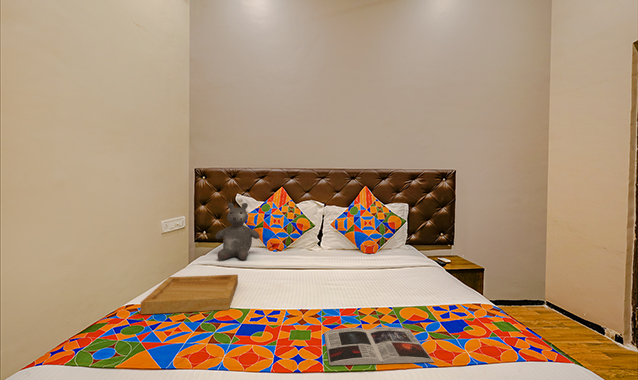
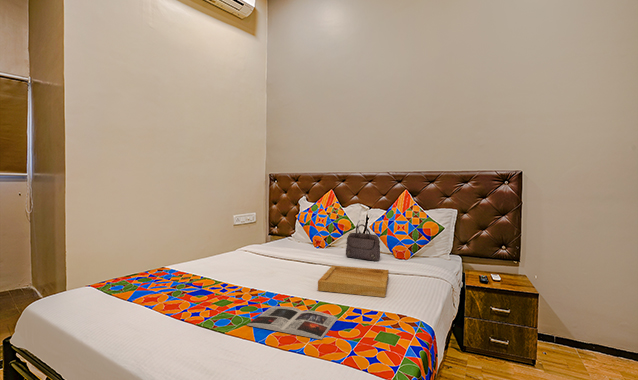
teddy bear: present [215,203,260,260] -> none [263,203,301,252]
handbag: none [317,218,355,259] -> present [346,224,380,261]
tray: present [141,275,238,314] -> present [318,266,389,297]

